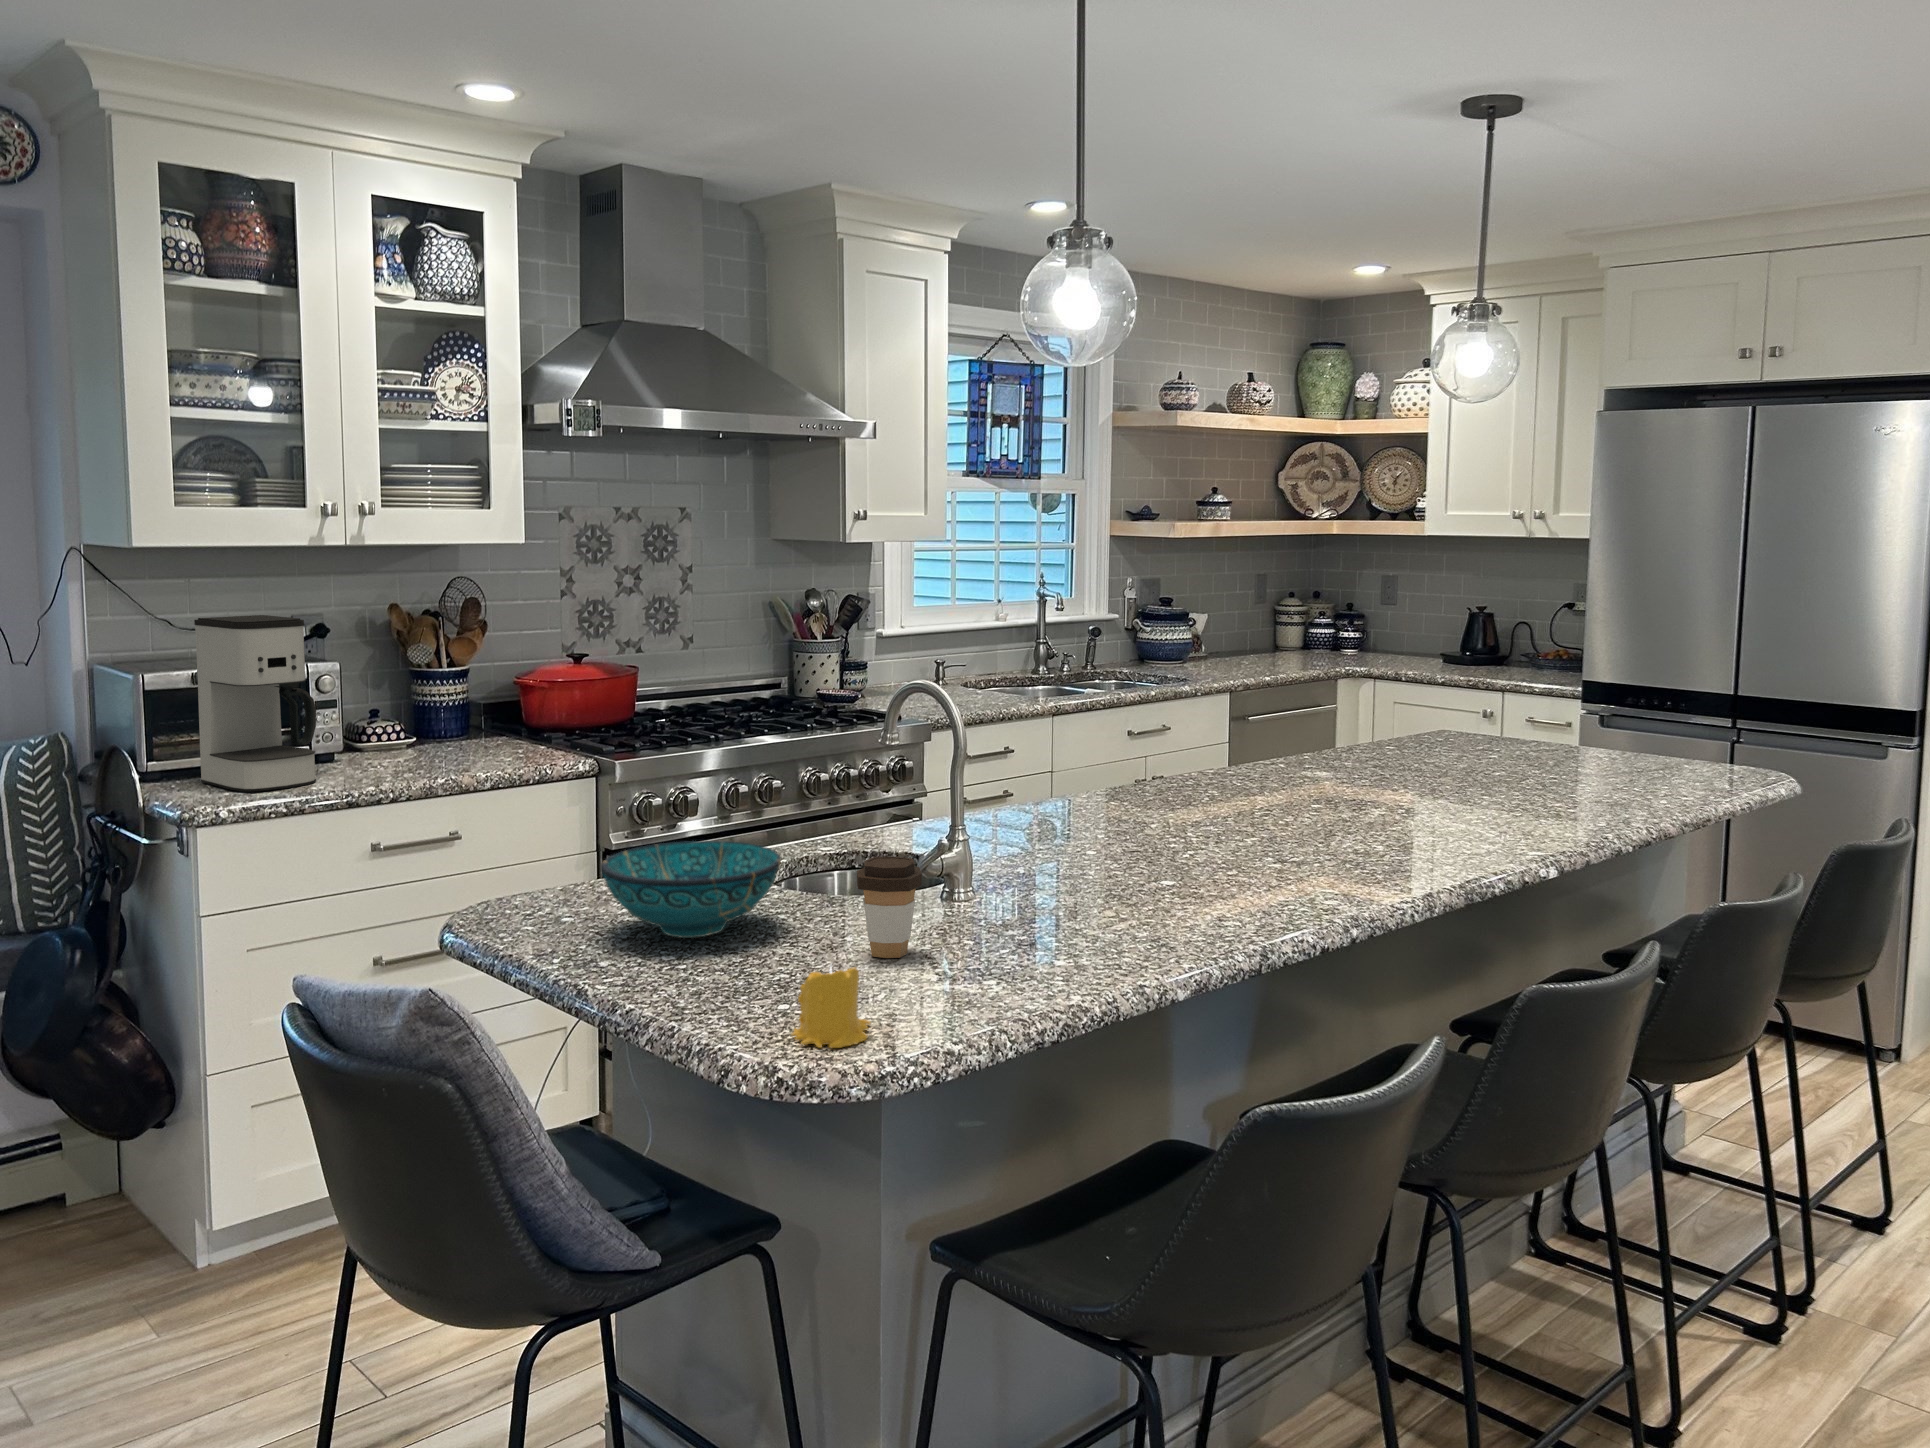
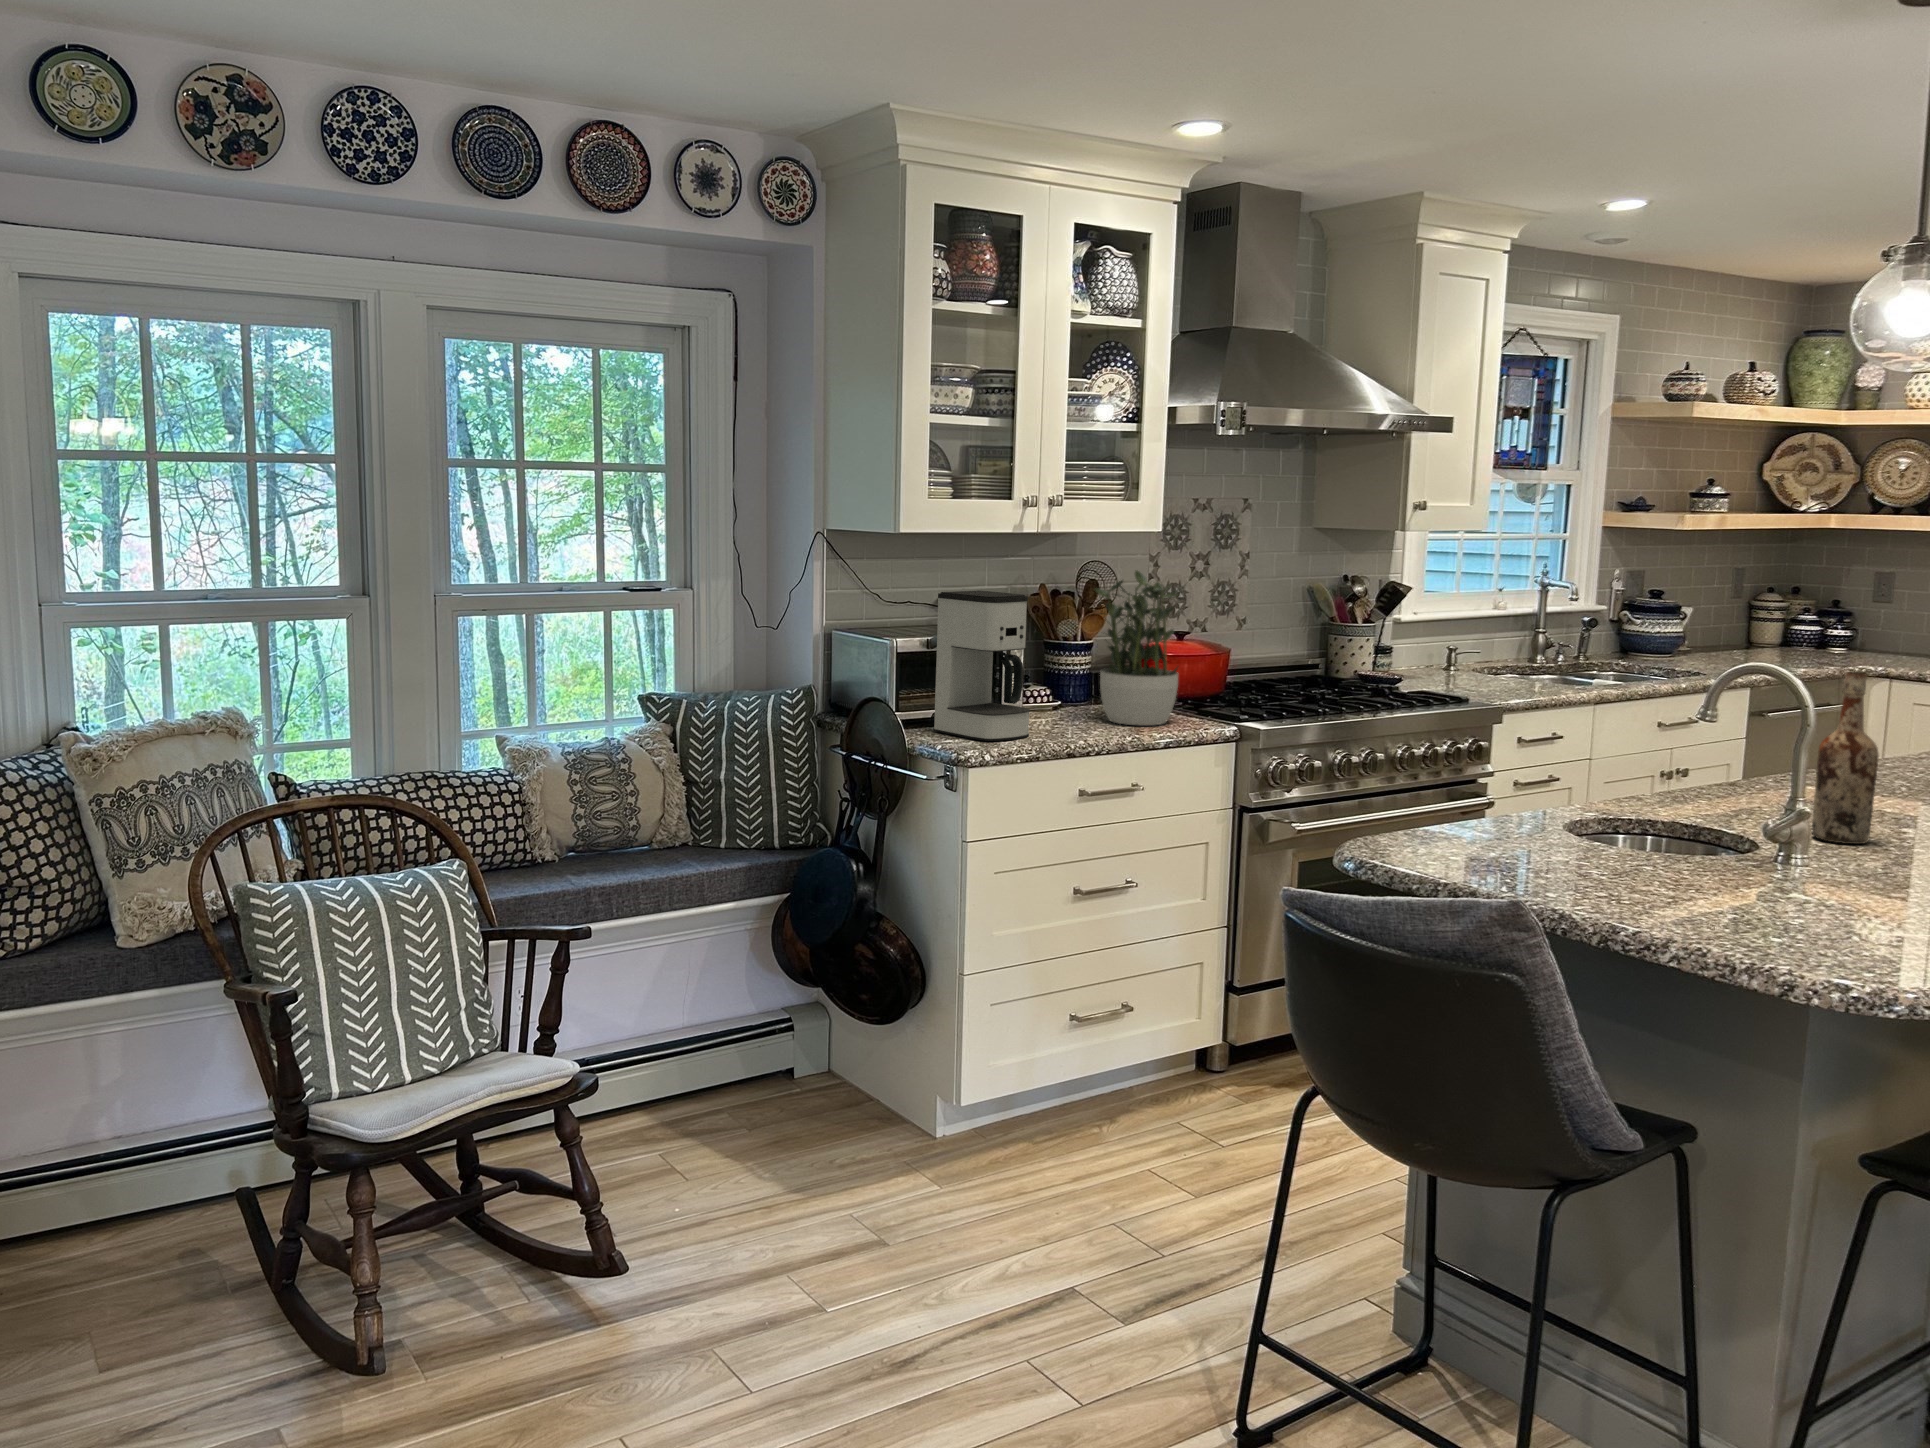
potted plant: none [410,587,526,763] -> present [1095,571,1180,725]
wine bottle: none [1035,680,1094,874] -> present [1812,672,1879,844]
bowl: present [601,841,781,938] -> none [1507,796,1666,874]
coffee cup: present [857,856,922,958] -> none [1760,815,1823,900]
candle: present [792,967,870,1048] -> none [1797,891,1871,960]

